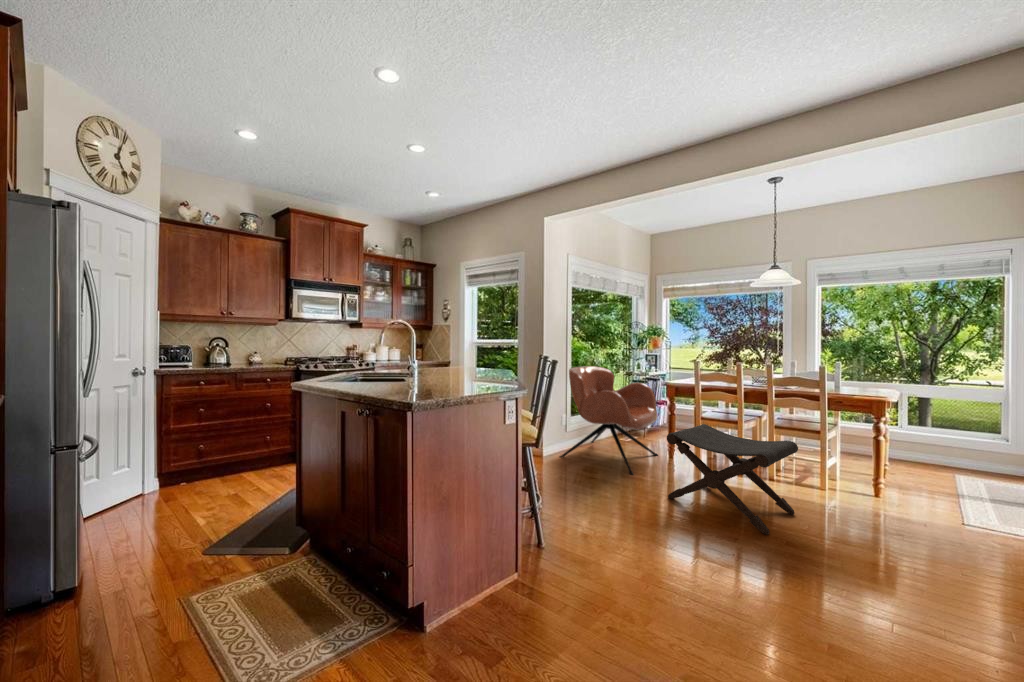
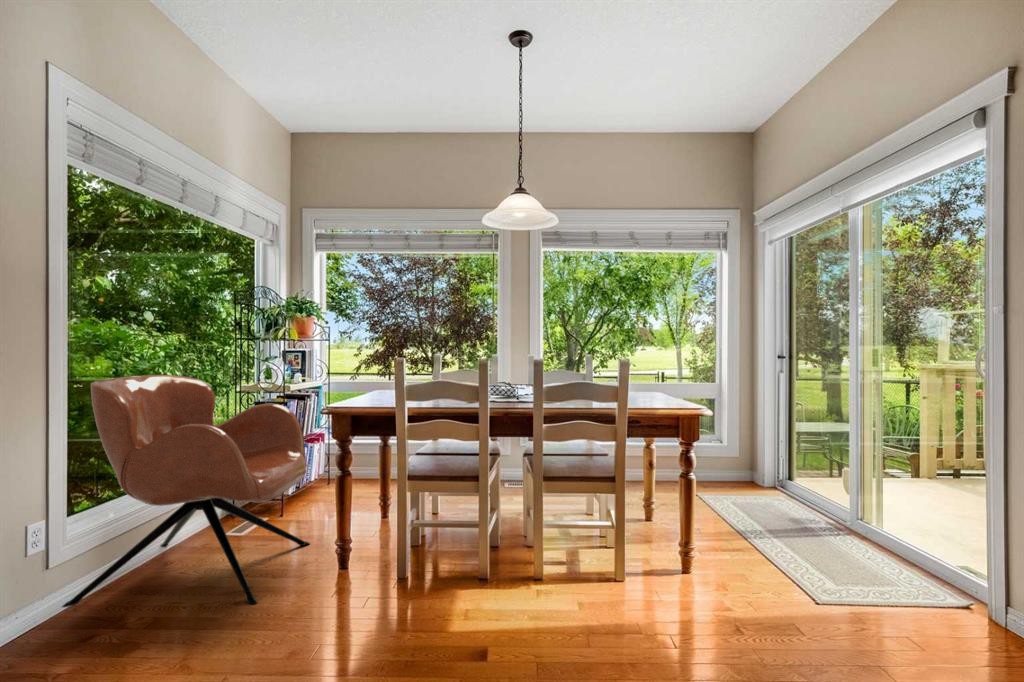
footstool: present [667,424,798,535] -> none [327,469,542,660]

